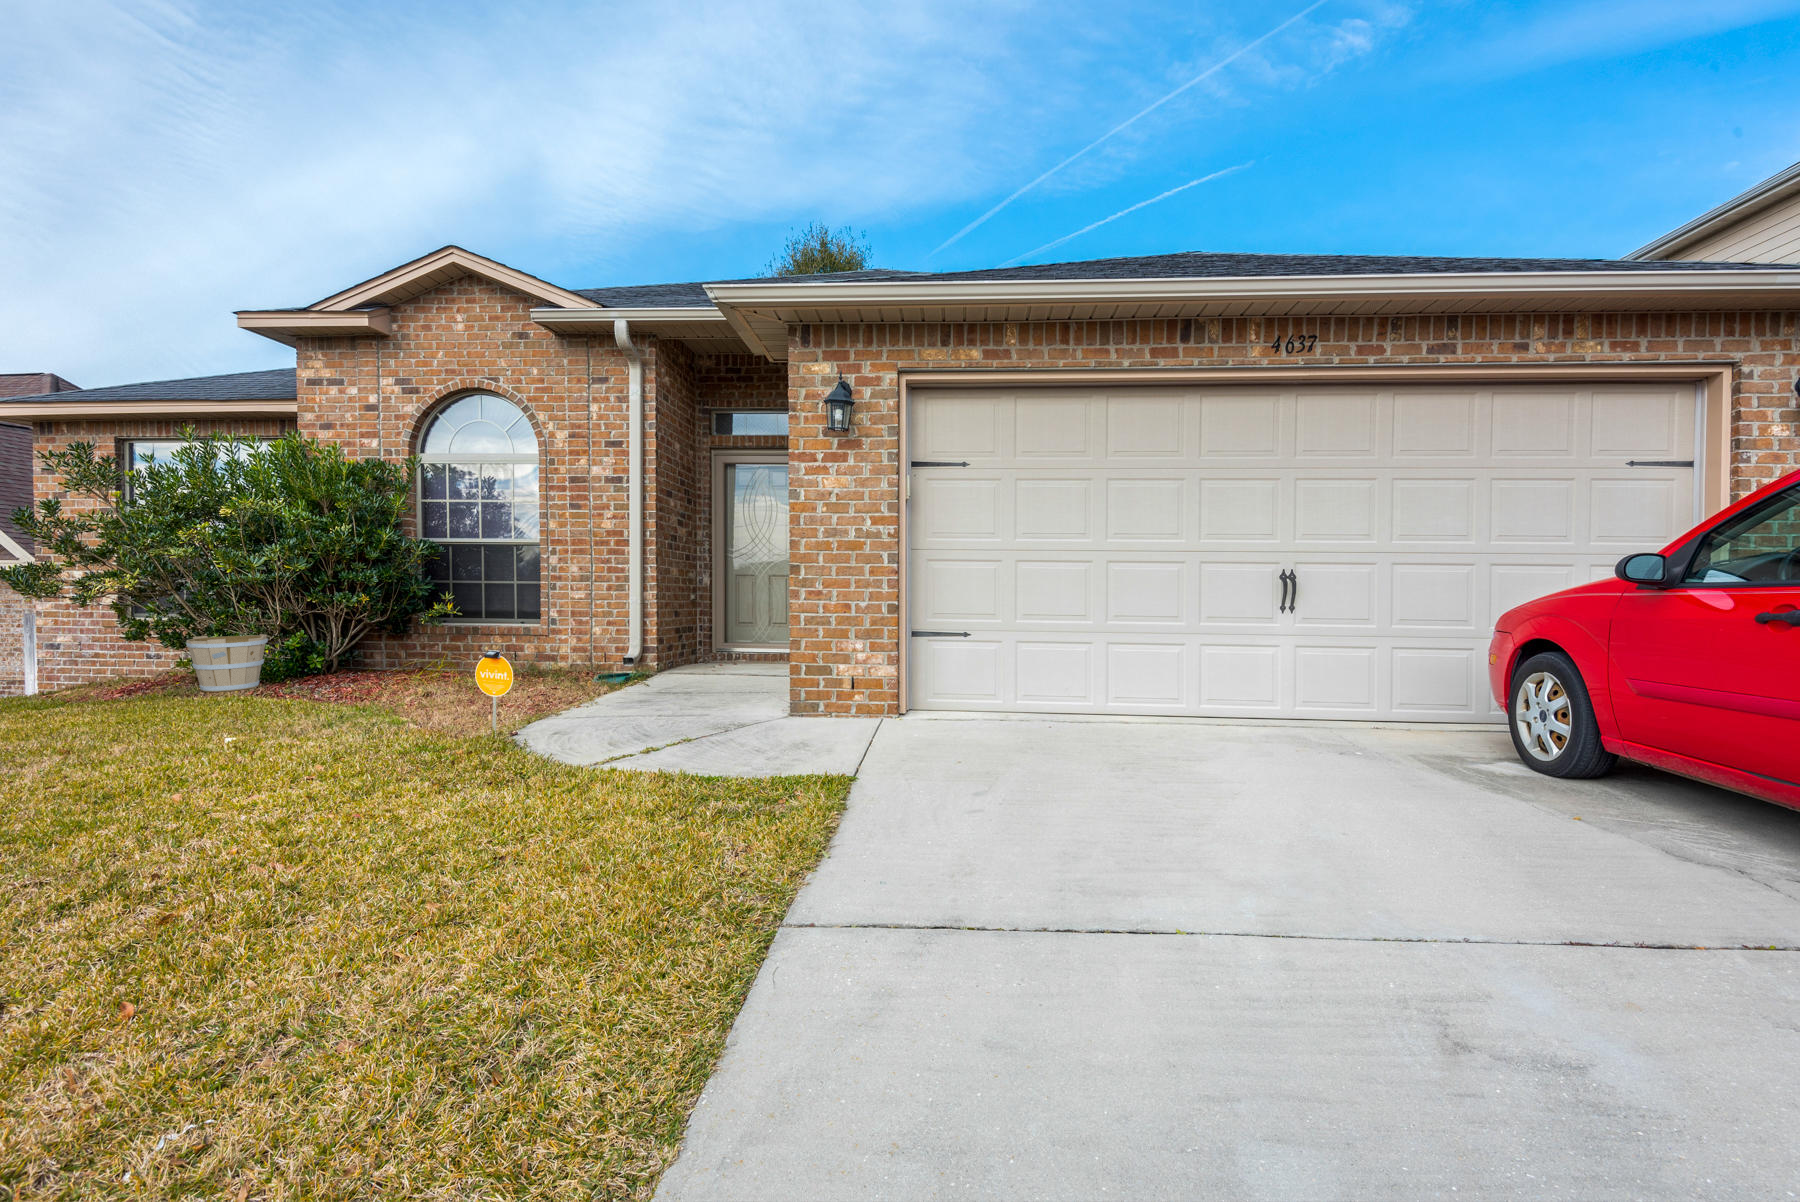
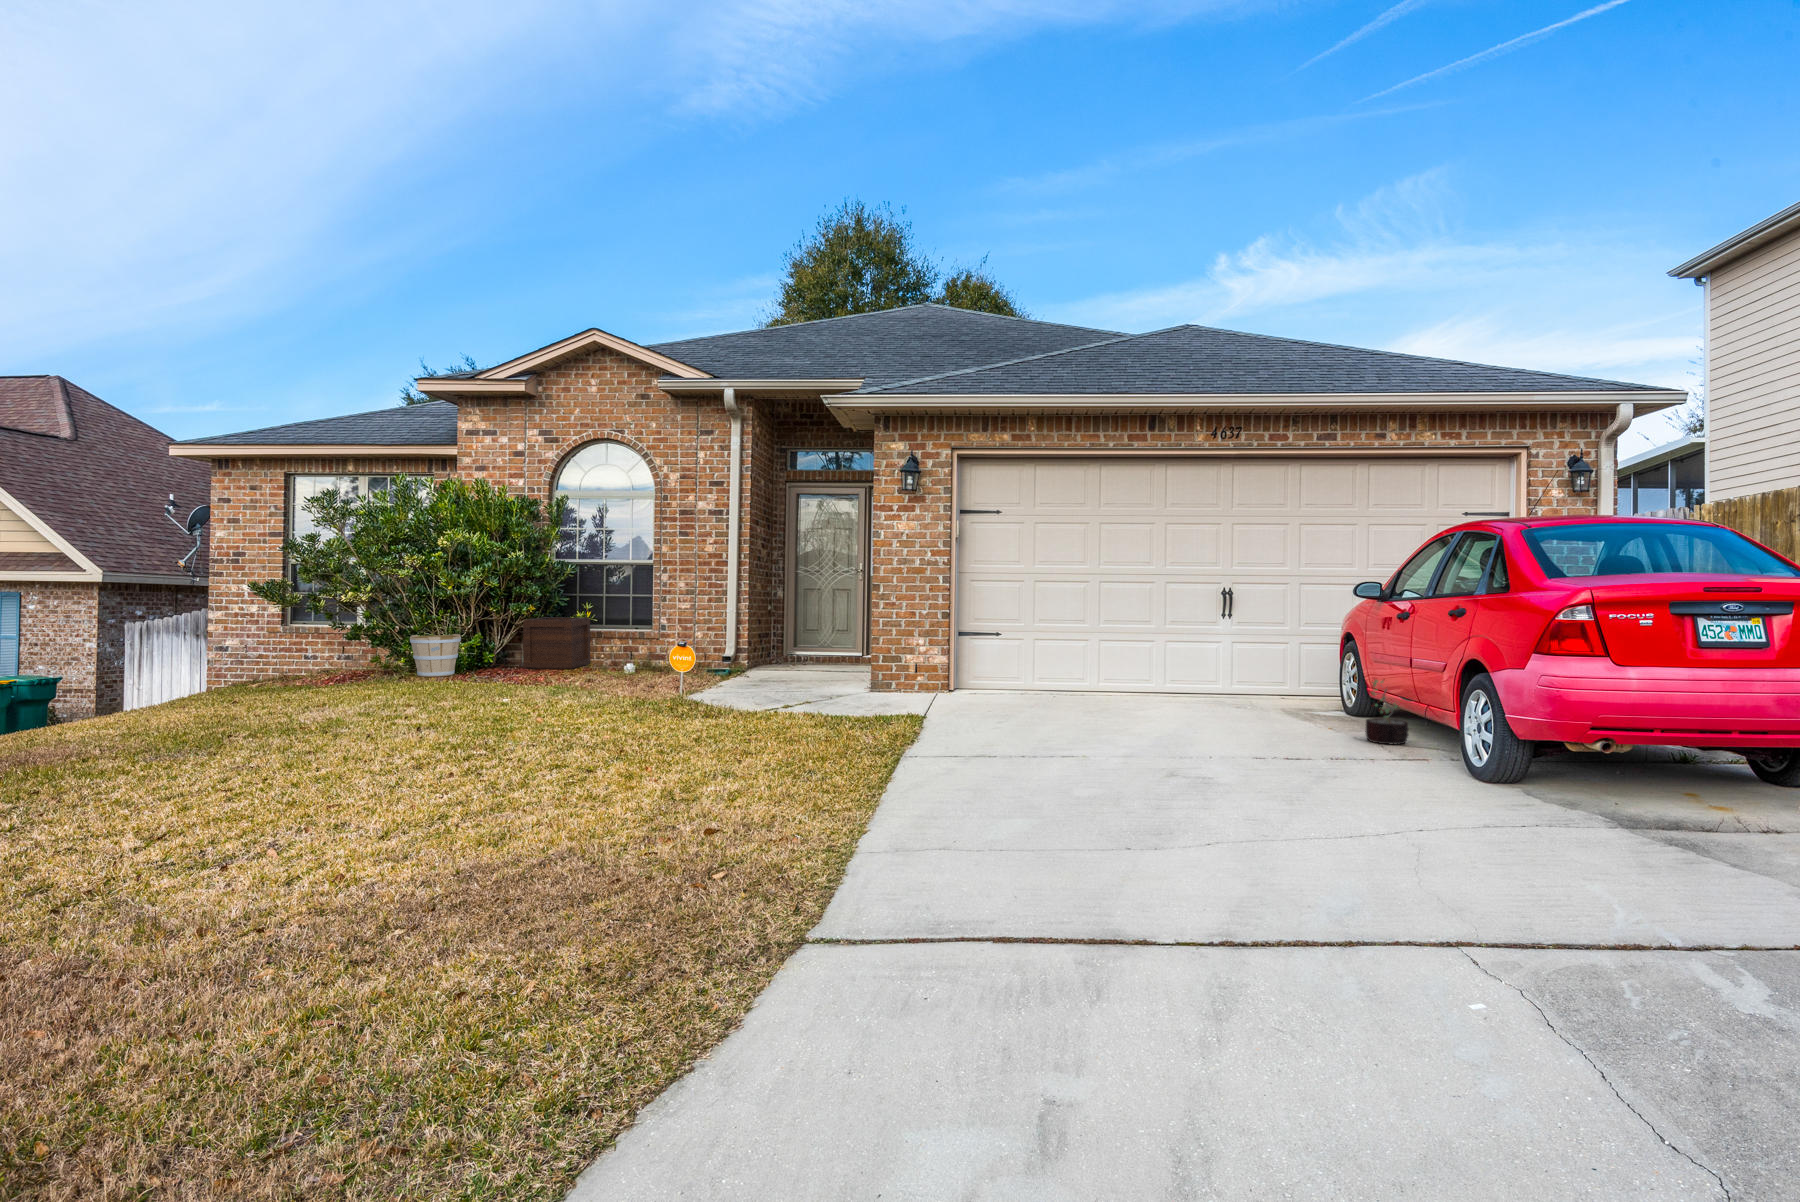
wooden crate: none [363,610,463,677] -> present [523,617,590,669]
decorative plant: none [1618,719,1716,850] -> present [1365,680,1409,744]

